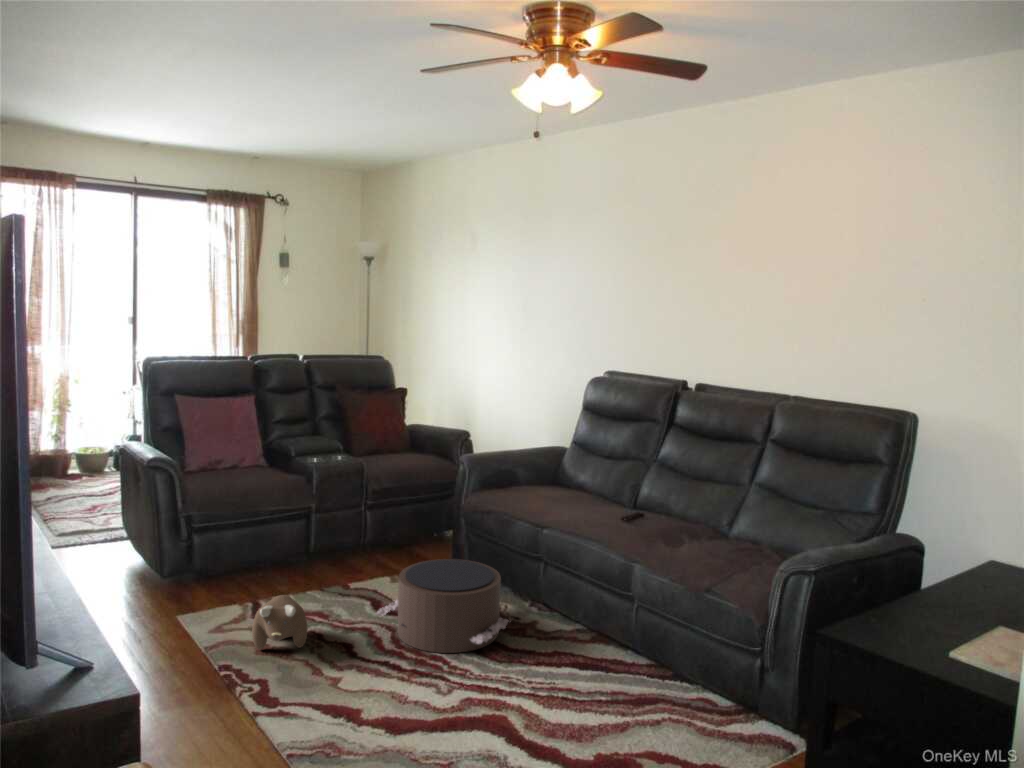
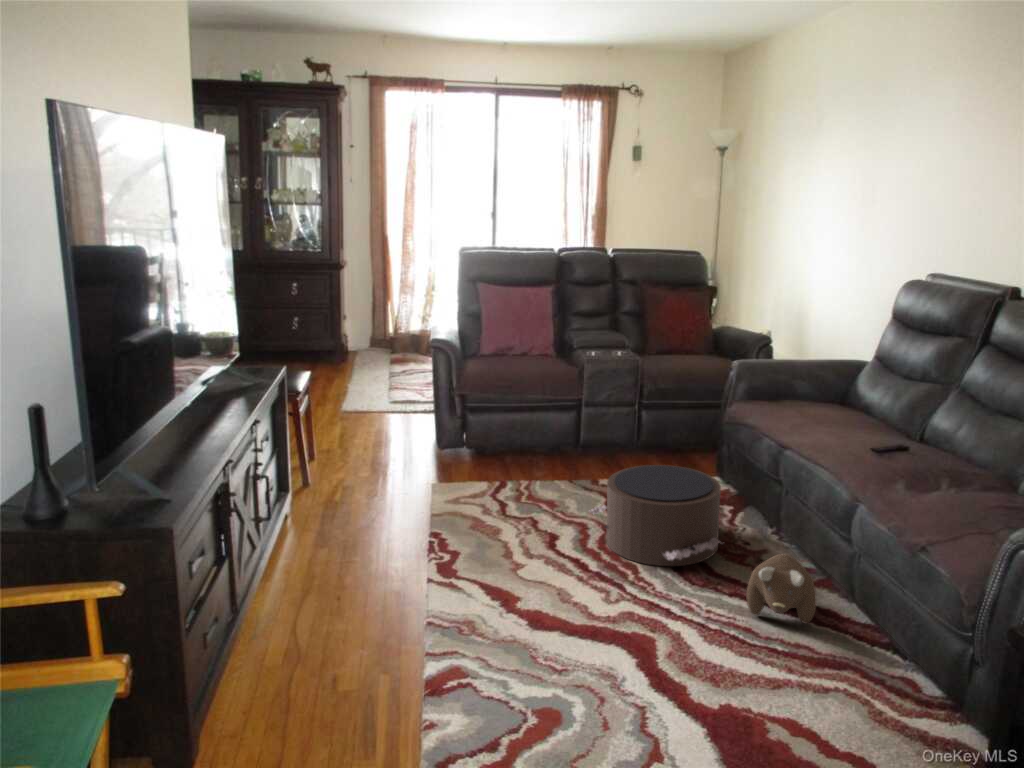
plush toy: present [252,595,308,650] -> present [747,554,816,623]

